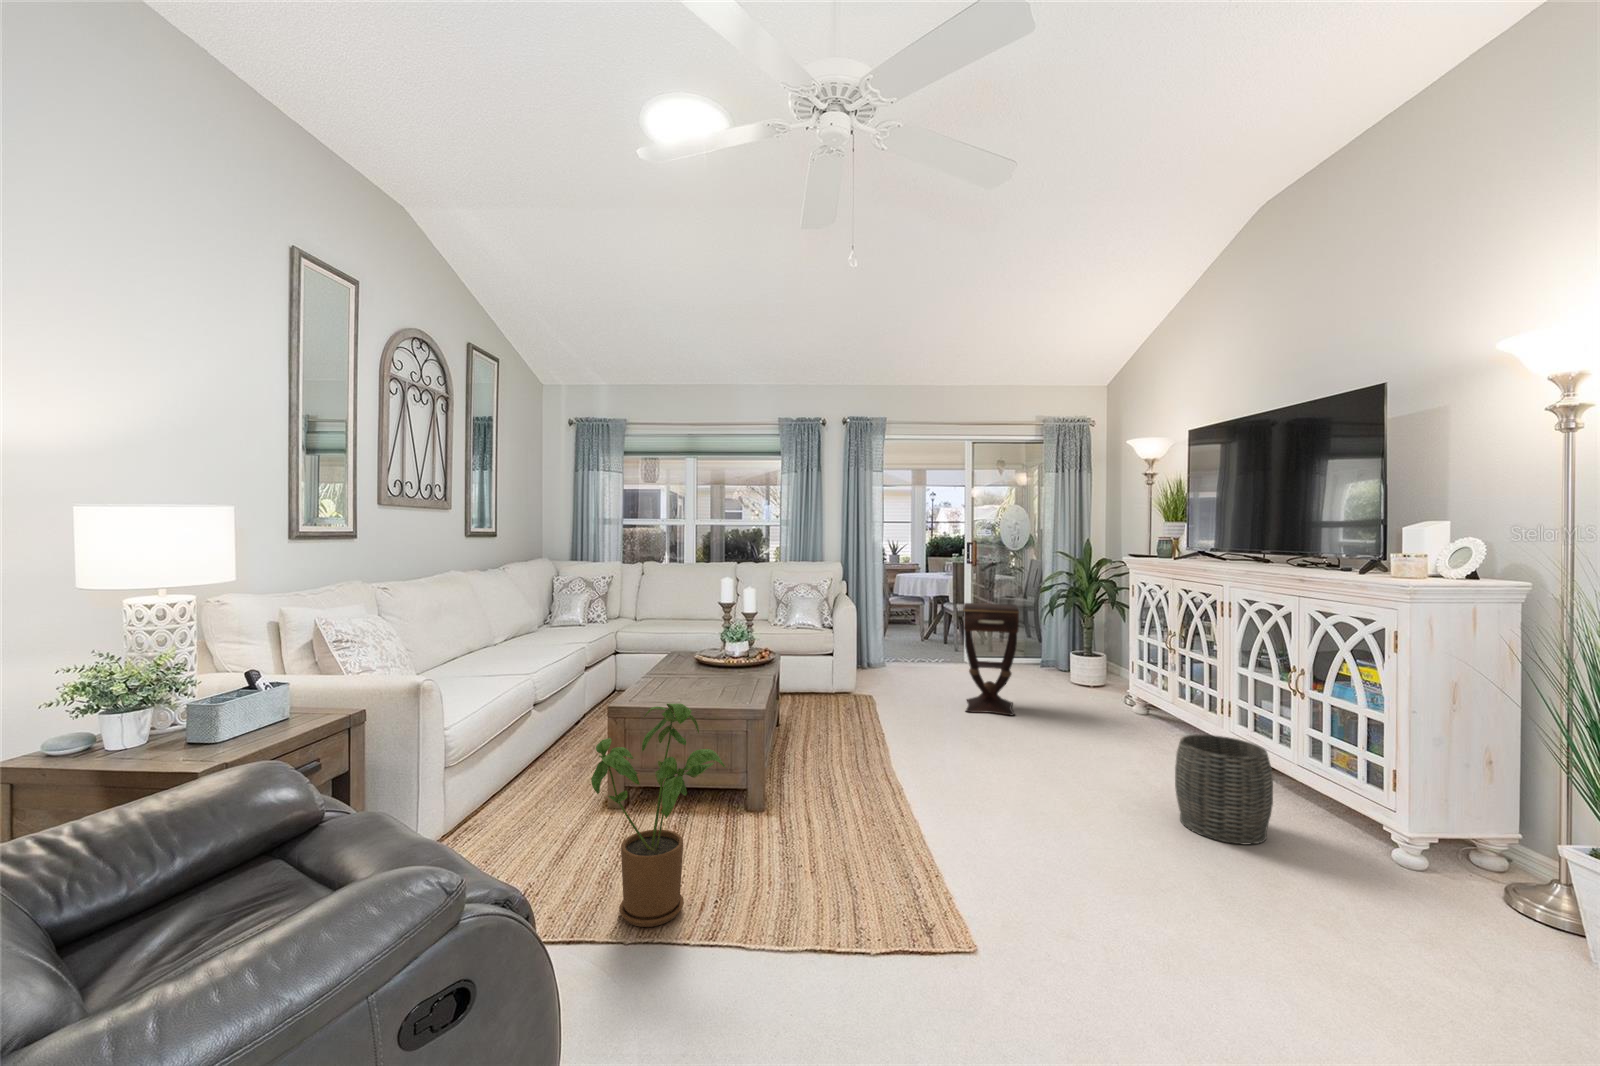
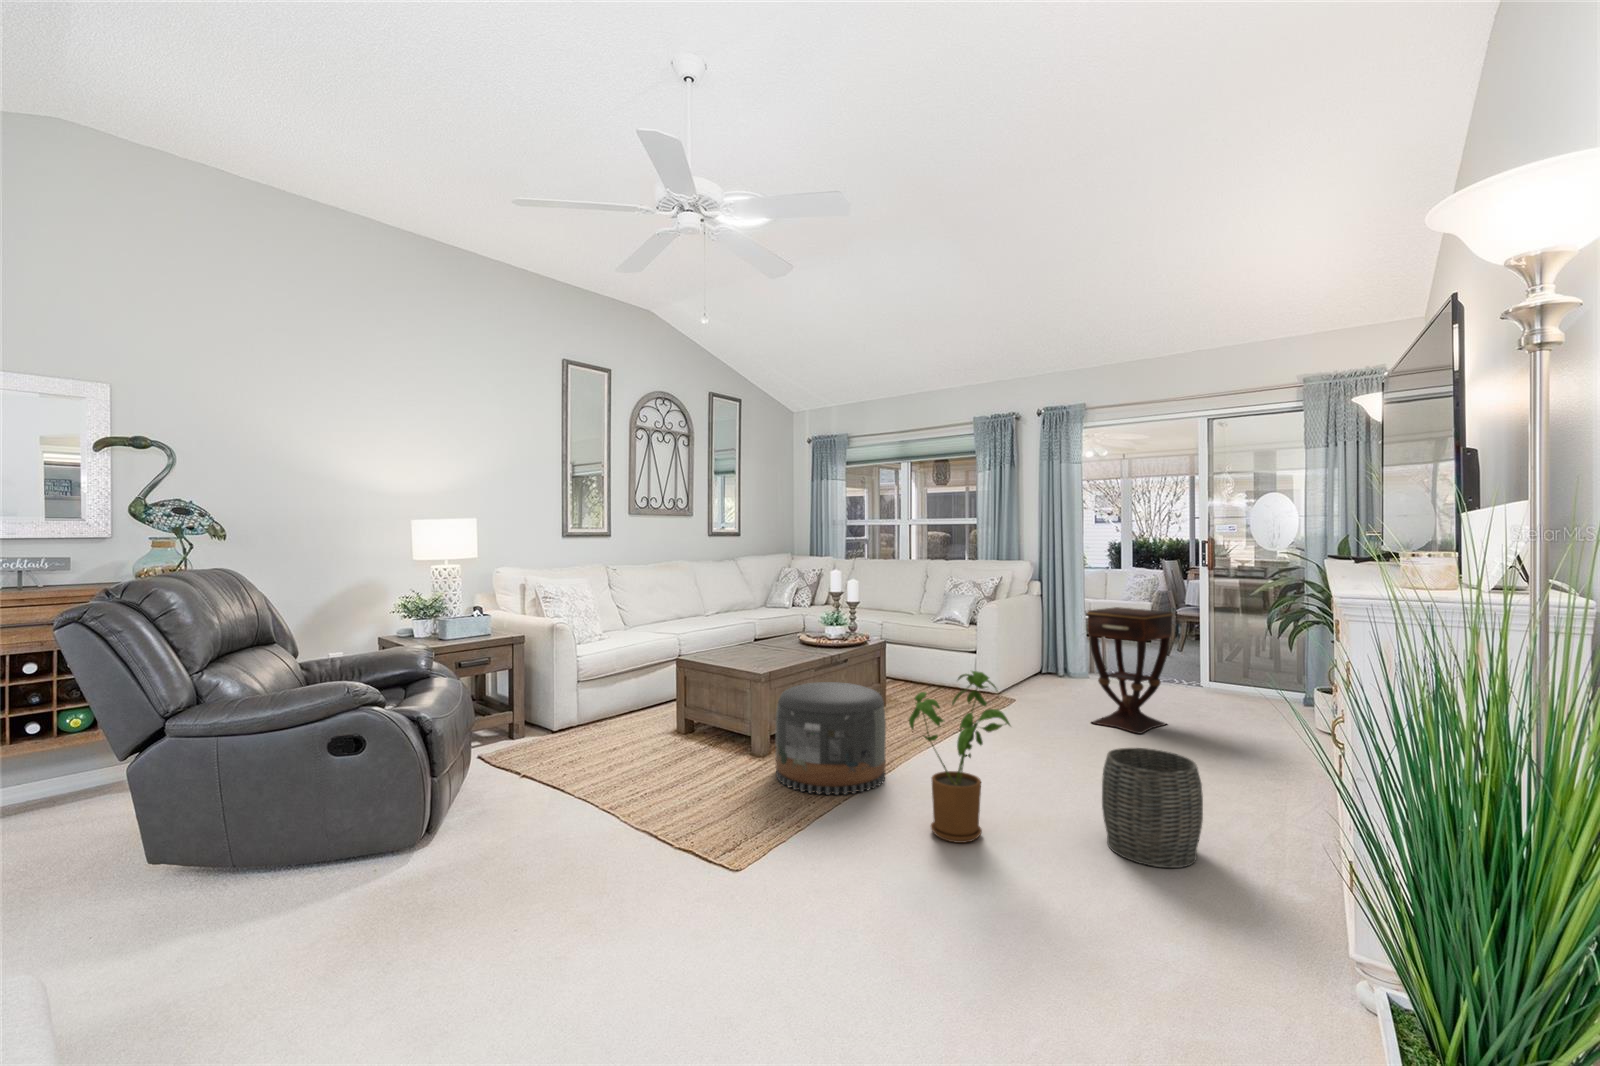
house plant: present [591,704,726,927] -> present [909,671,1010,843]
pouf: none [814,714,949,861] -> present [776,682,886,795]

